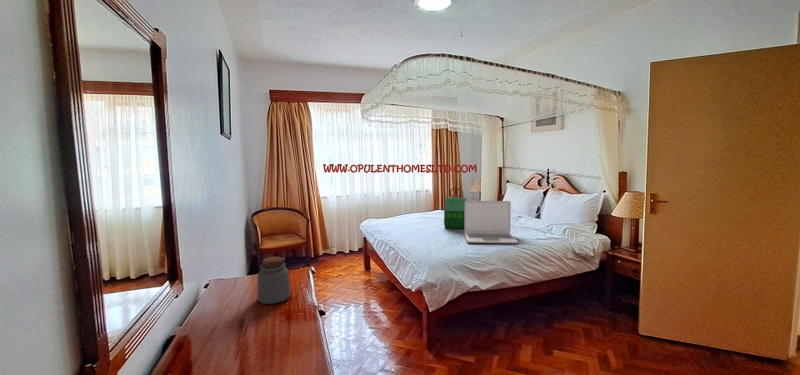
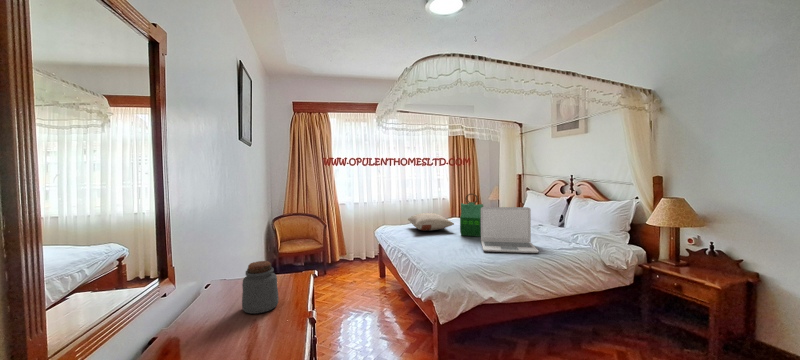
pillow: none [393,207,438,224] -> present [408,213,454,231]

